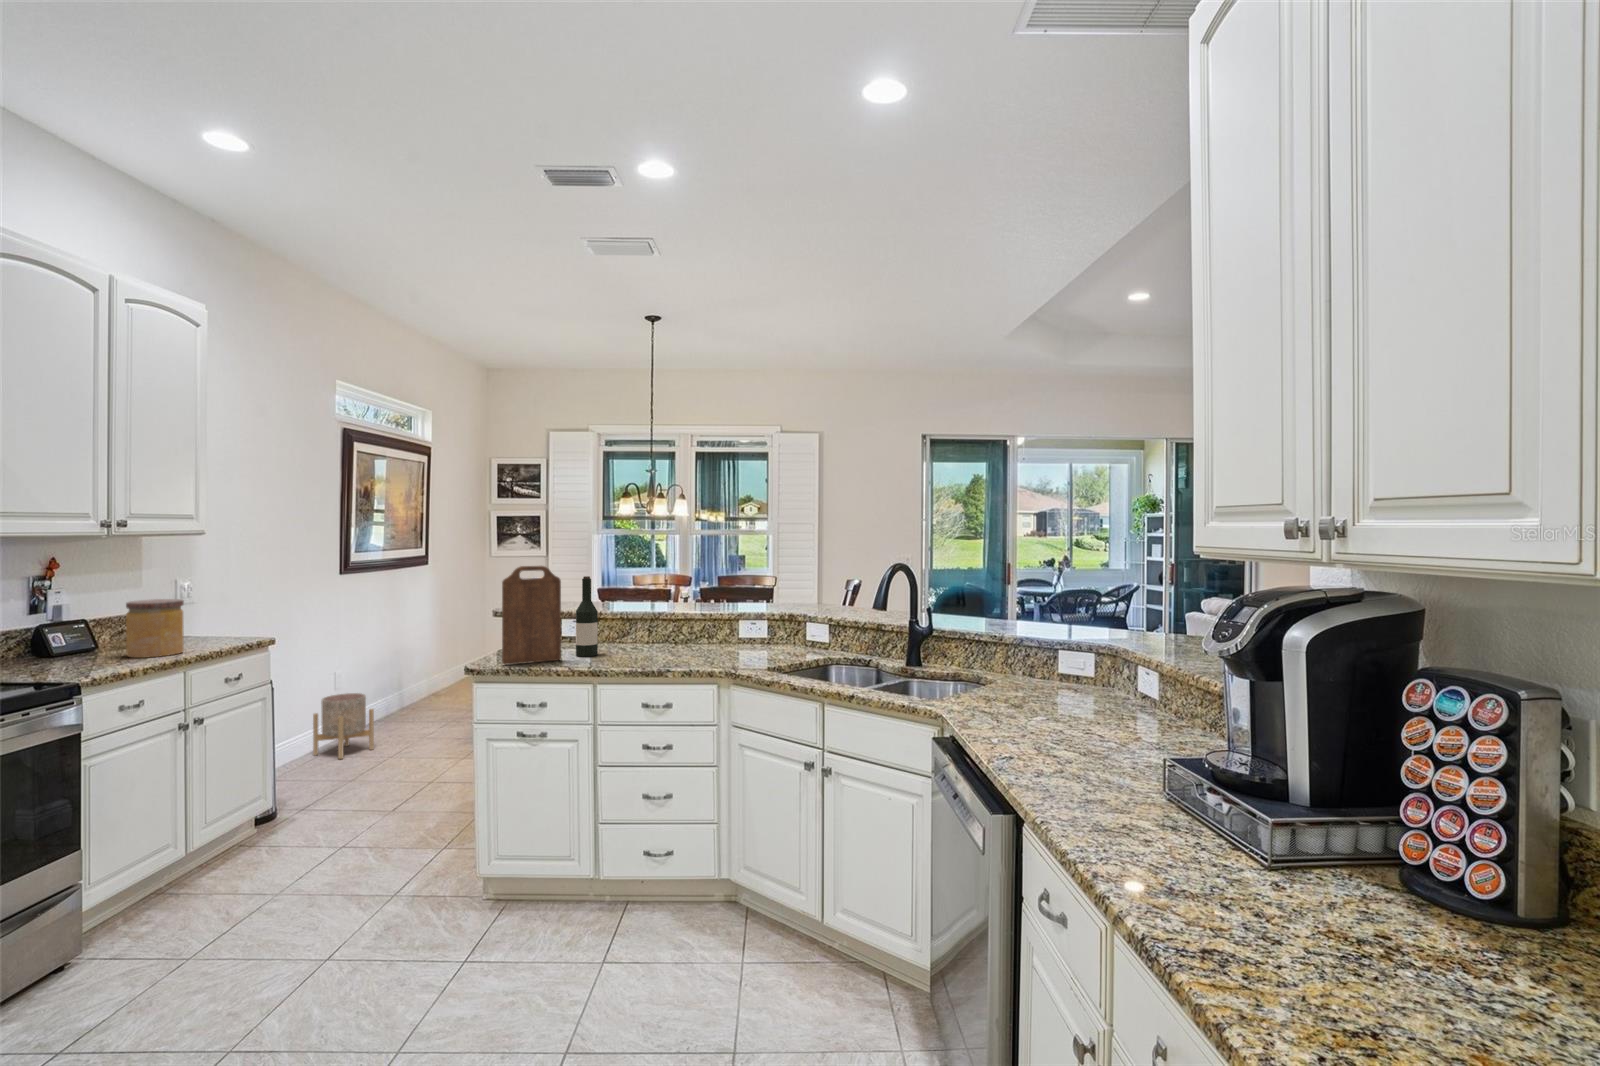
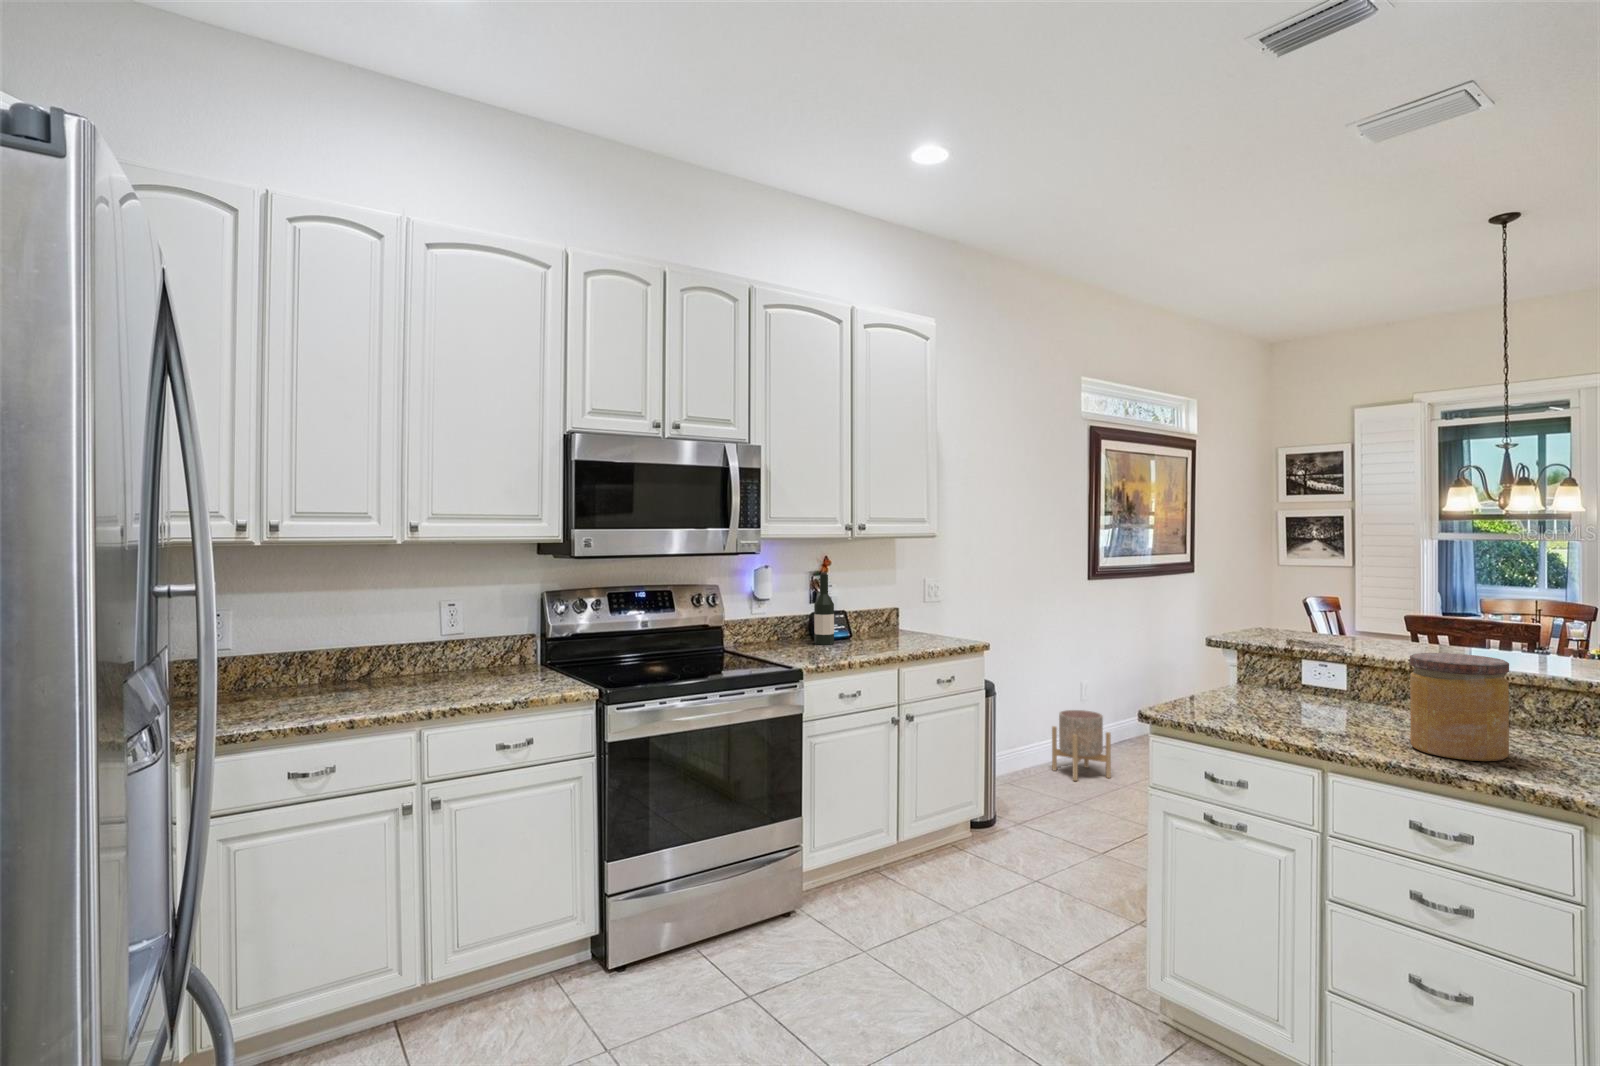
cutting board: present [502,566,561,665] -> none [1187,580,1277,721]
wine bottle: present [576,576,598,657] -> present [814,572,834,645]
jar: present [126,599,184,658] -> present [1410,653,1509,761]

